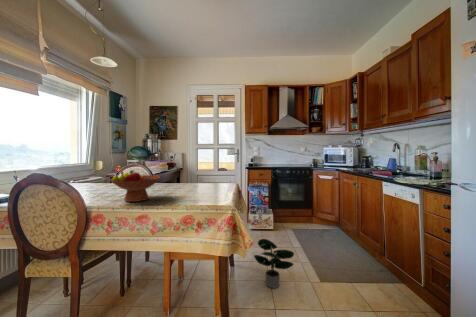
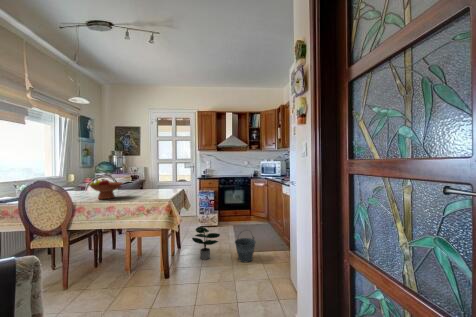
bucket: none [318,250,352,300] -> present [235,237,256,262]

